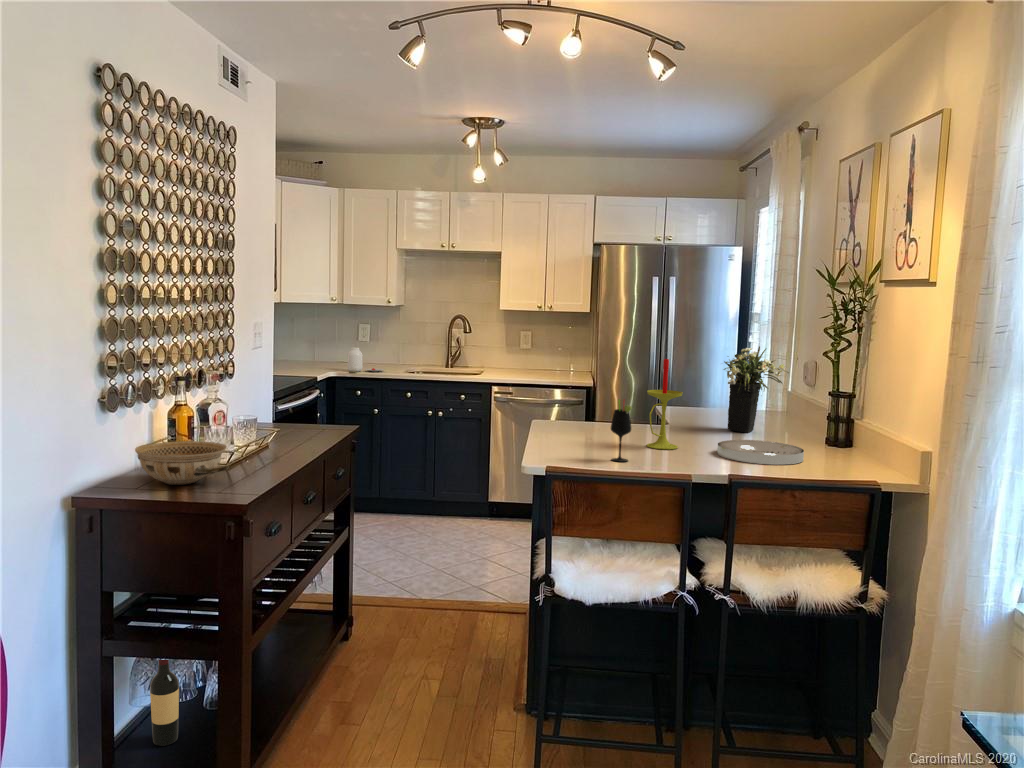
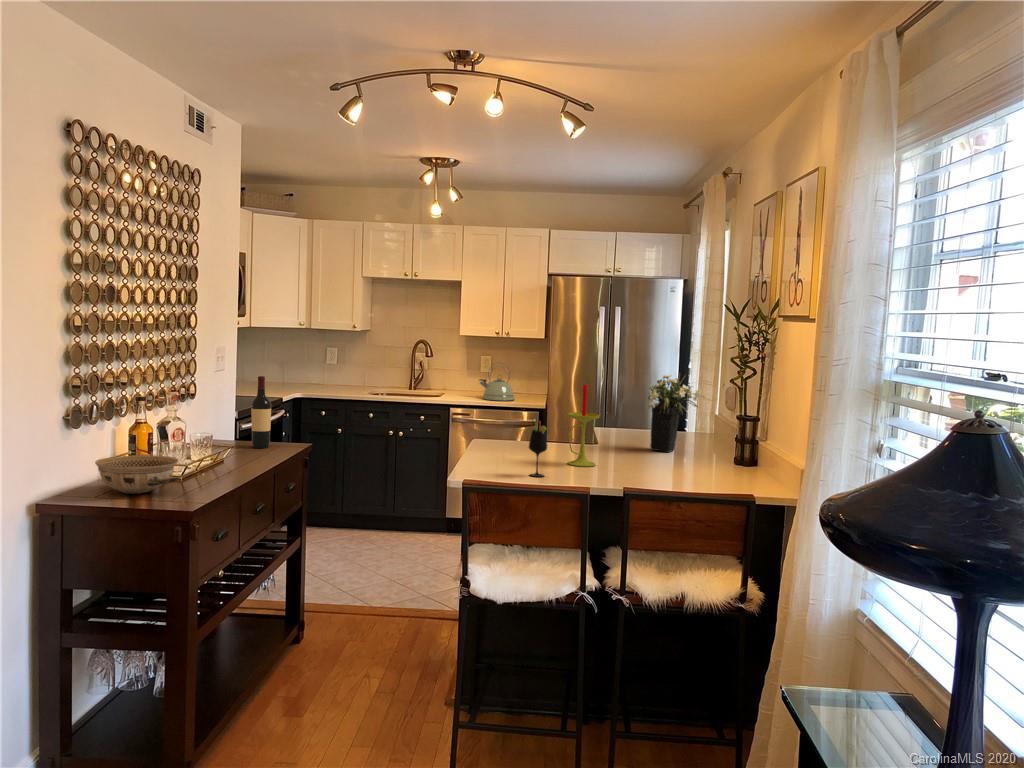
kettle: none [522,338,560,379] -> present [479,363,514,401]
jar: present [348,348,384,372] -> none [313,370,350,393]
plate: present [717,440,804,465] -> none [629,458,705,481]
wine bottle: present [150,660,179,746] -> present [251,376,271,448]

